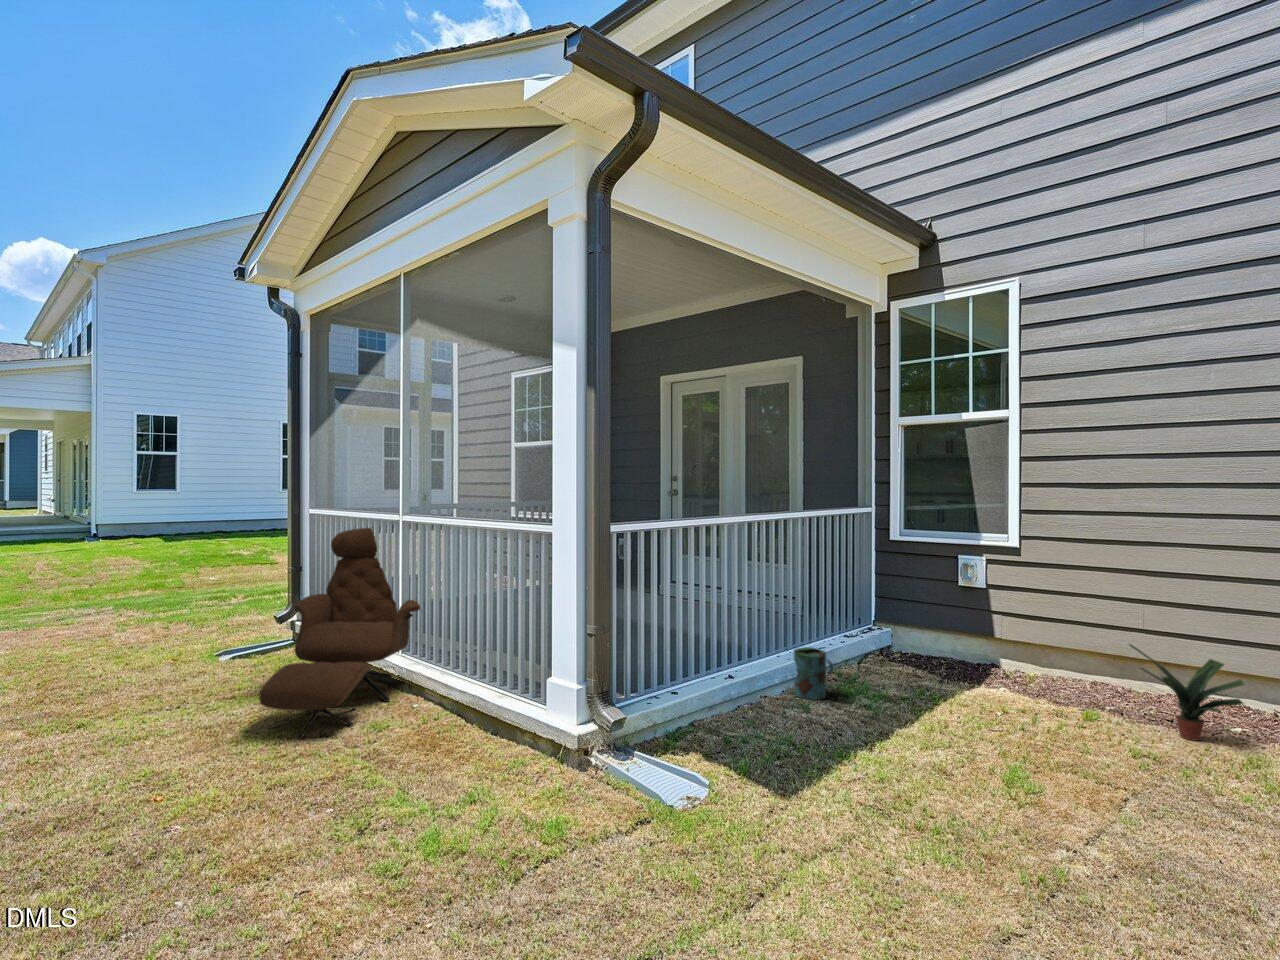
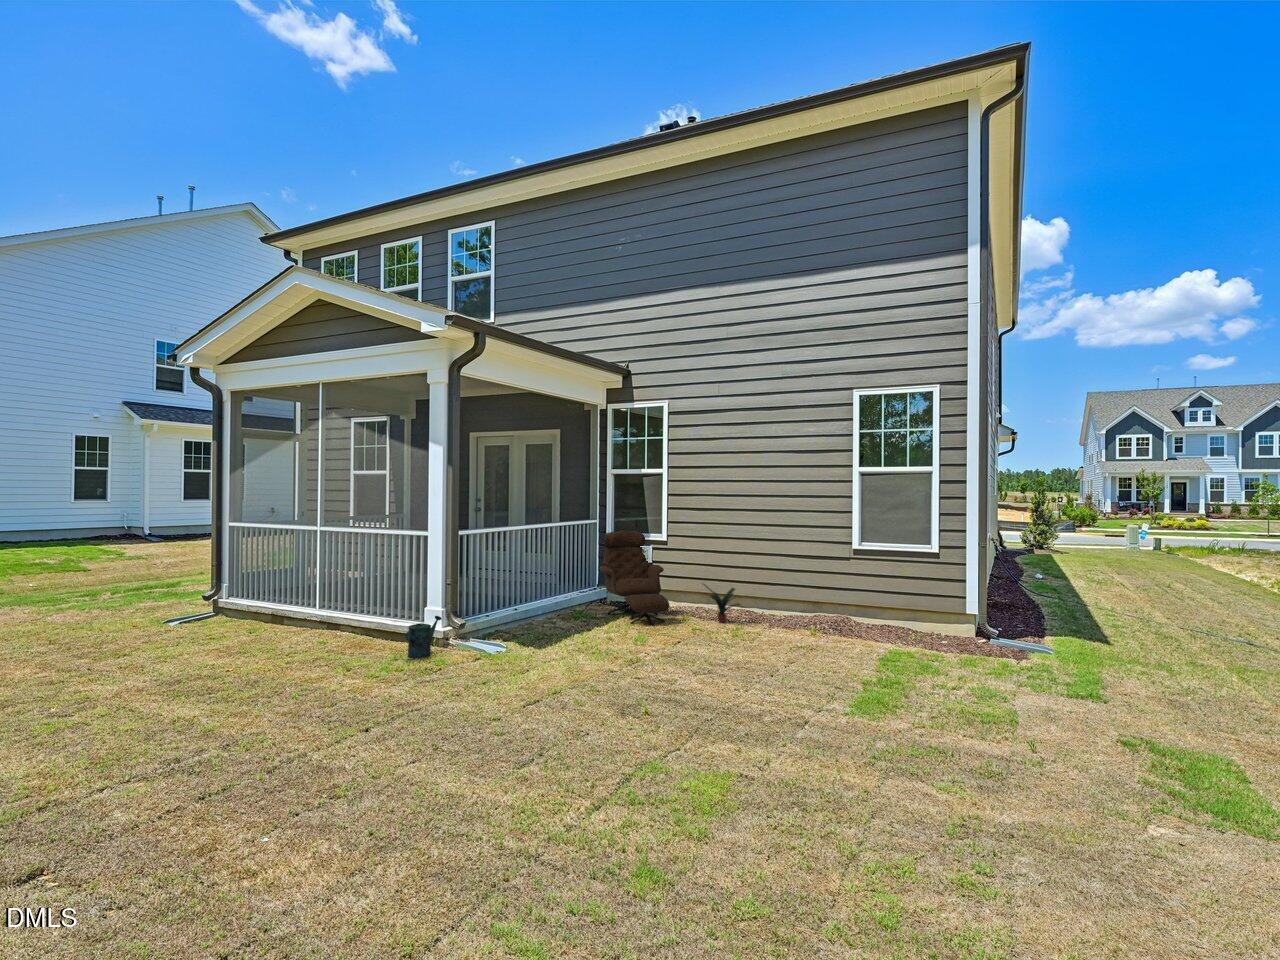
lounge chair: present [259,528,422,739] -> present [600,531,669,626]
watering can: present [786,647,833,700] -> present [406,616,442,658]

